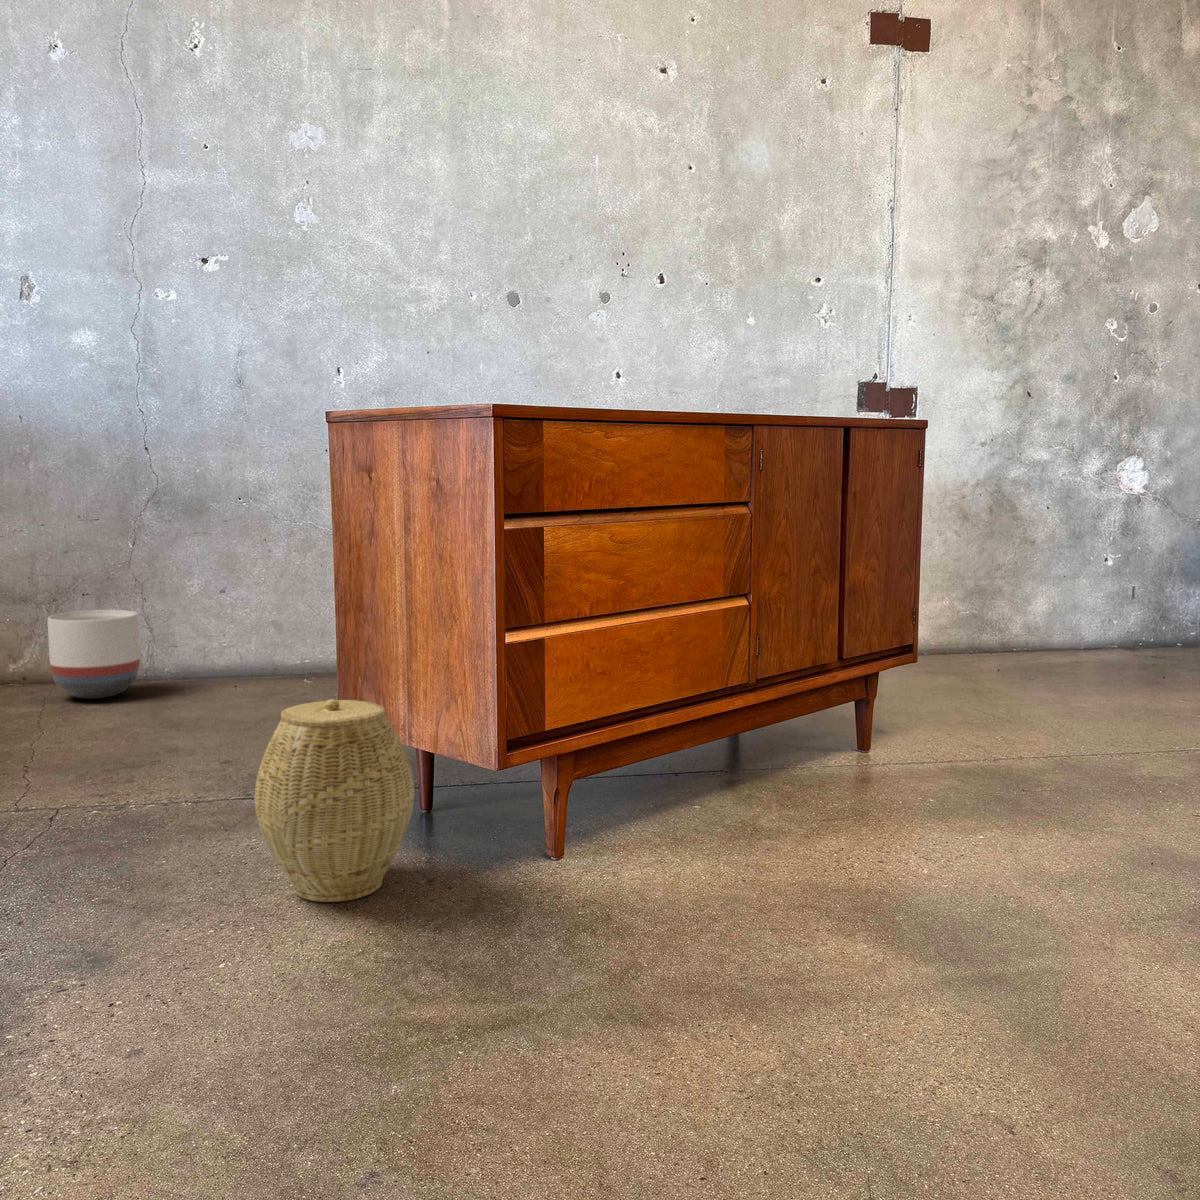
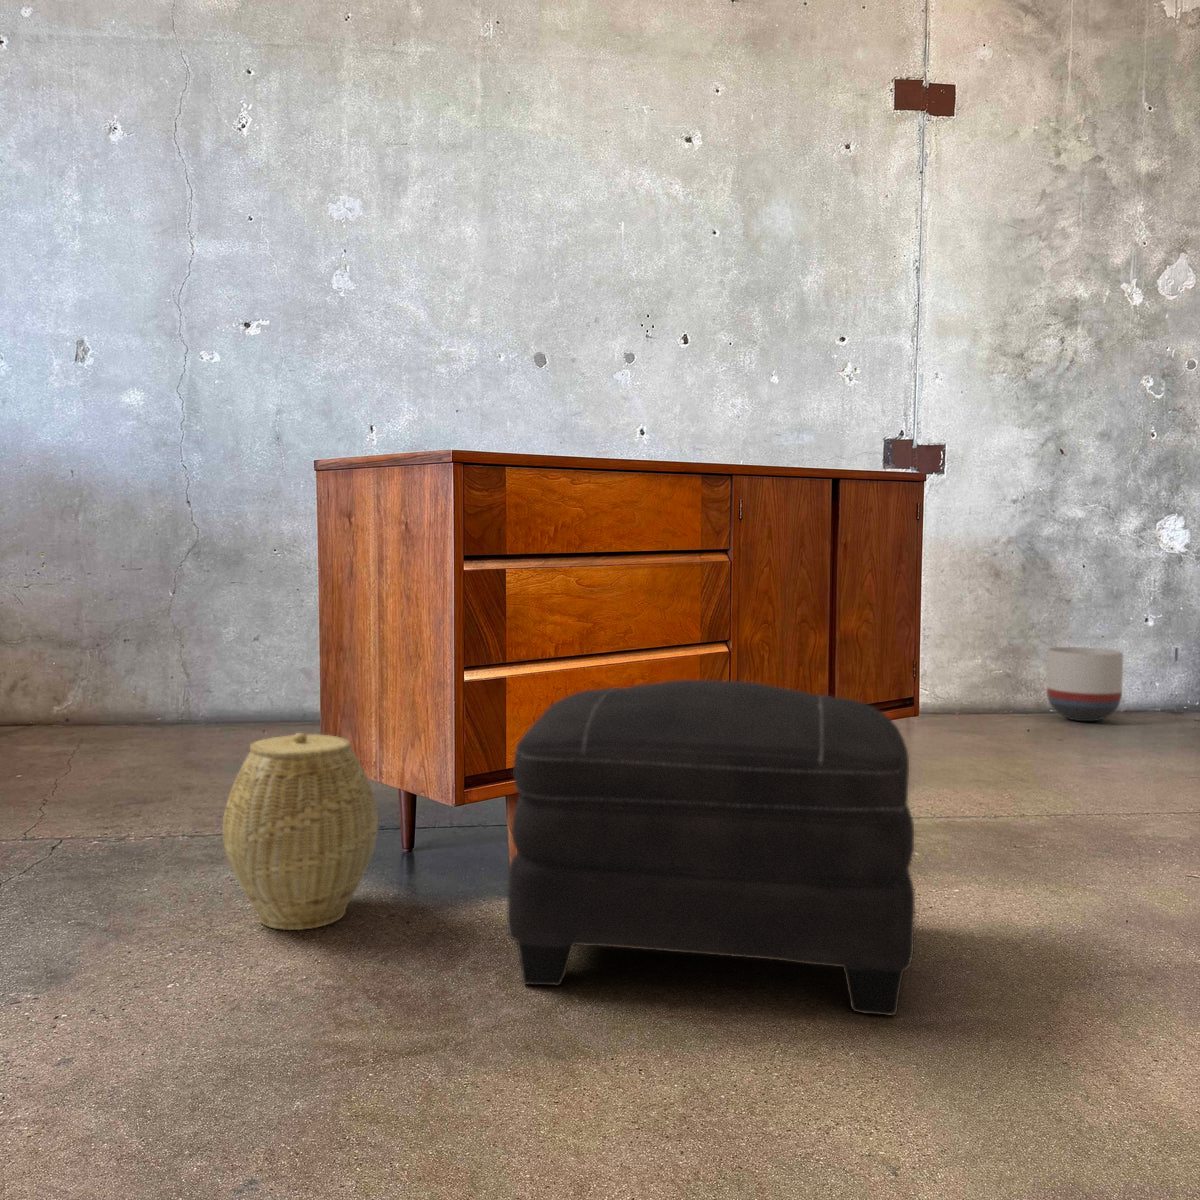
planter: present [48,610,140,699] -> present [1047,647,1123,721]
ottoman: none [571,638,983,969] -> present [507,680,915,1015]

